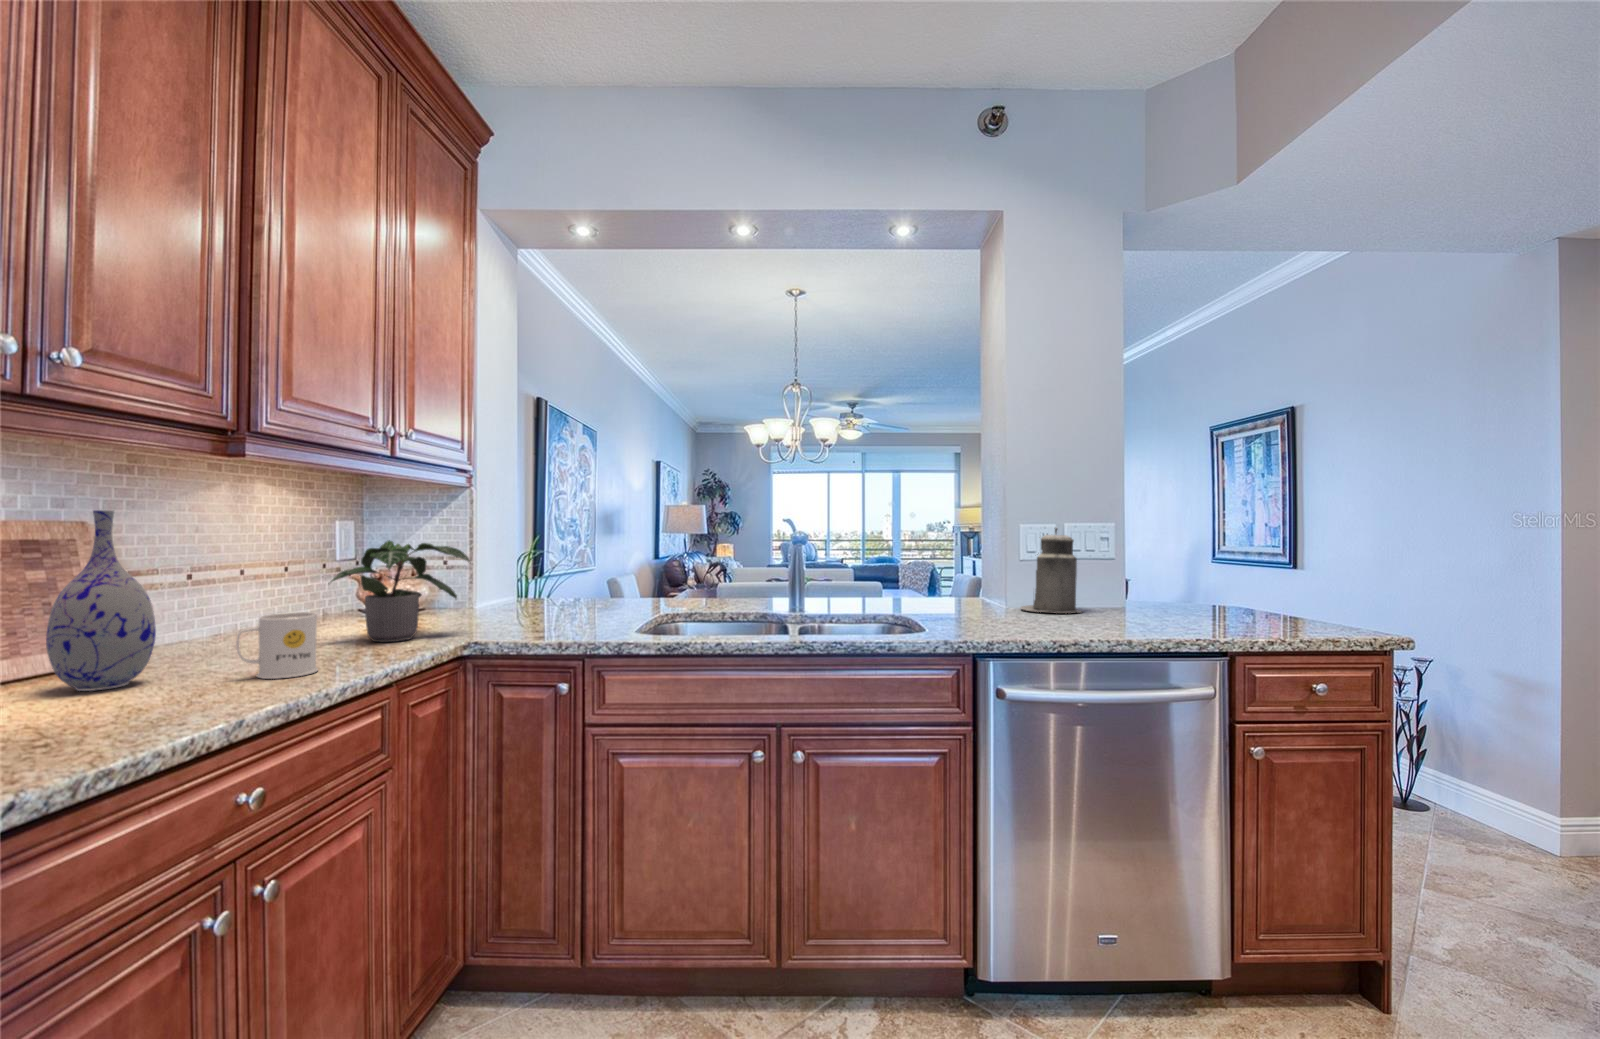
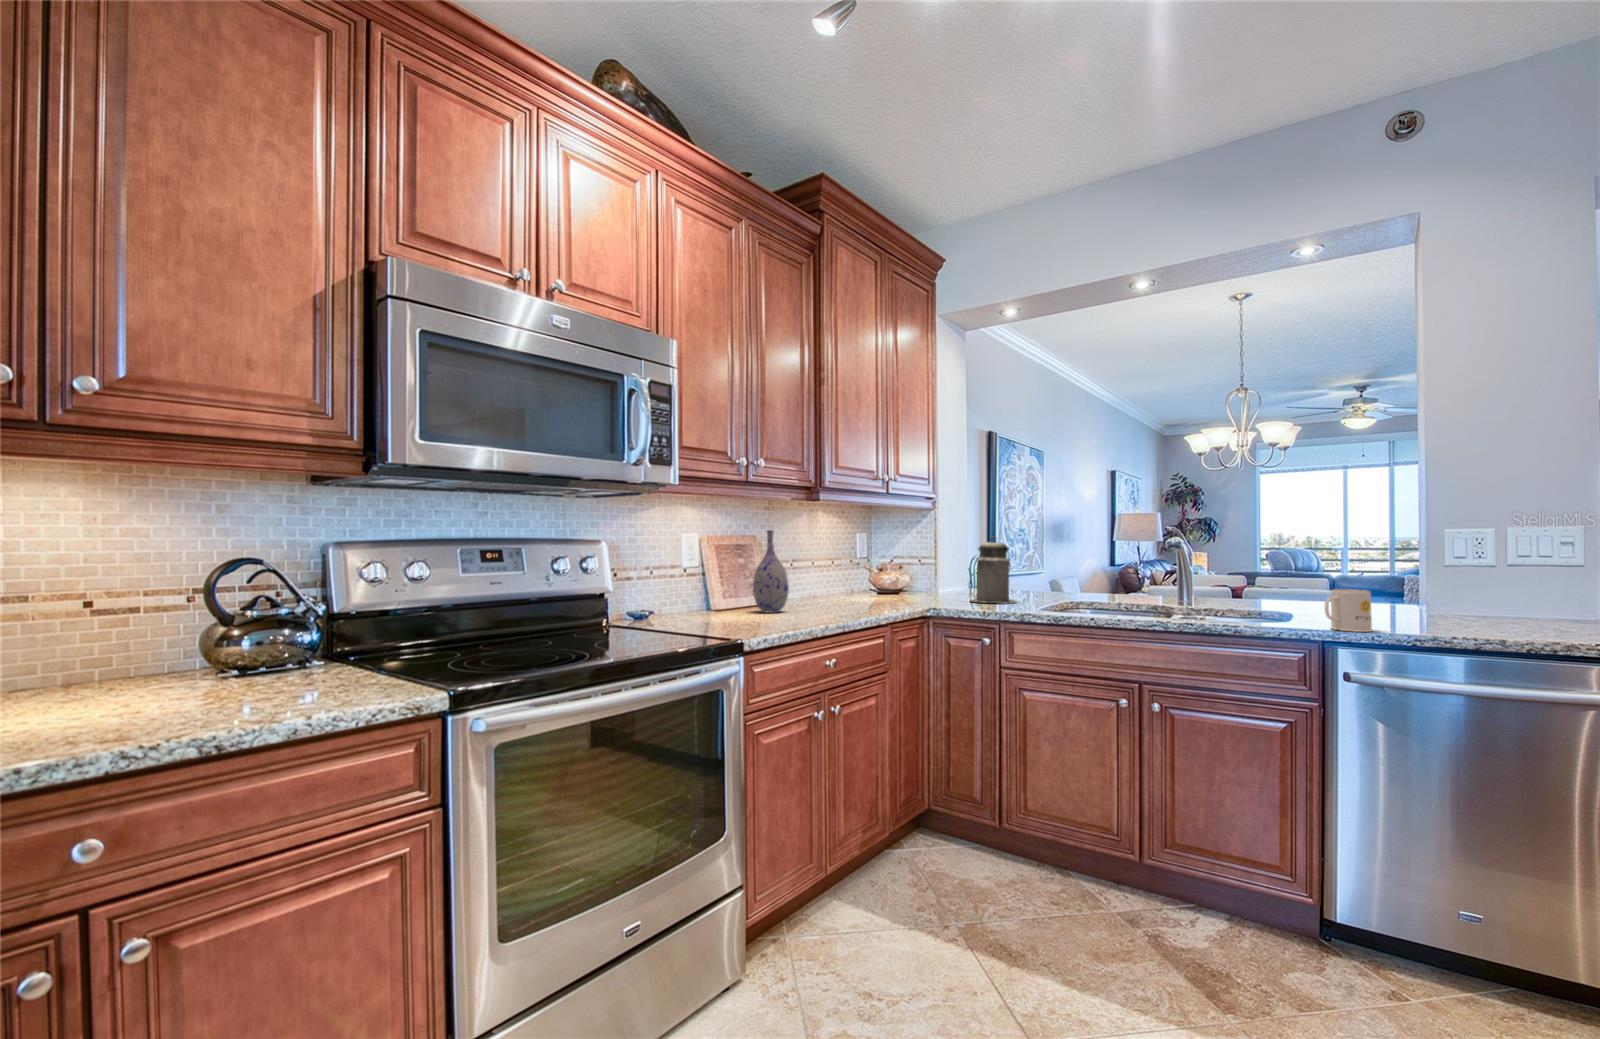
canister: present [1021,528,1081,613] -> present [971,538,1016,604]
potted plant: present [331,540,470,642] -> none [856,545,931,605]
mug: present [236,612,318,679] -> present [1325,589,1372,632]

